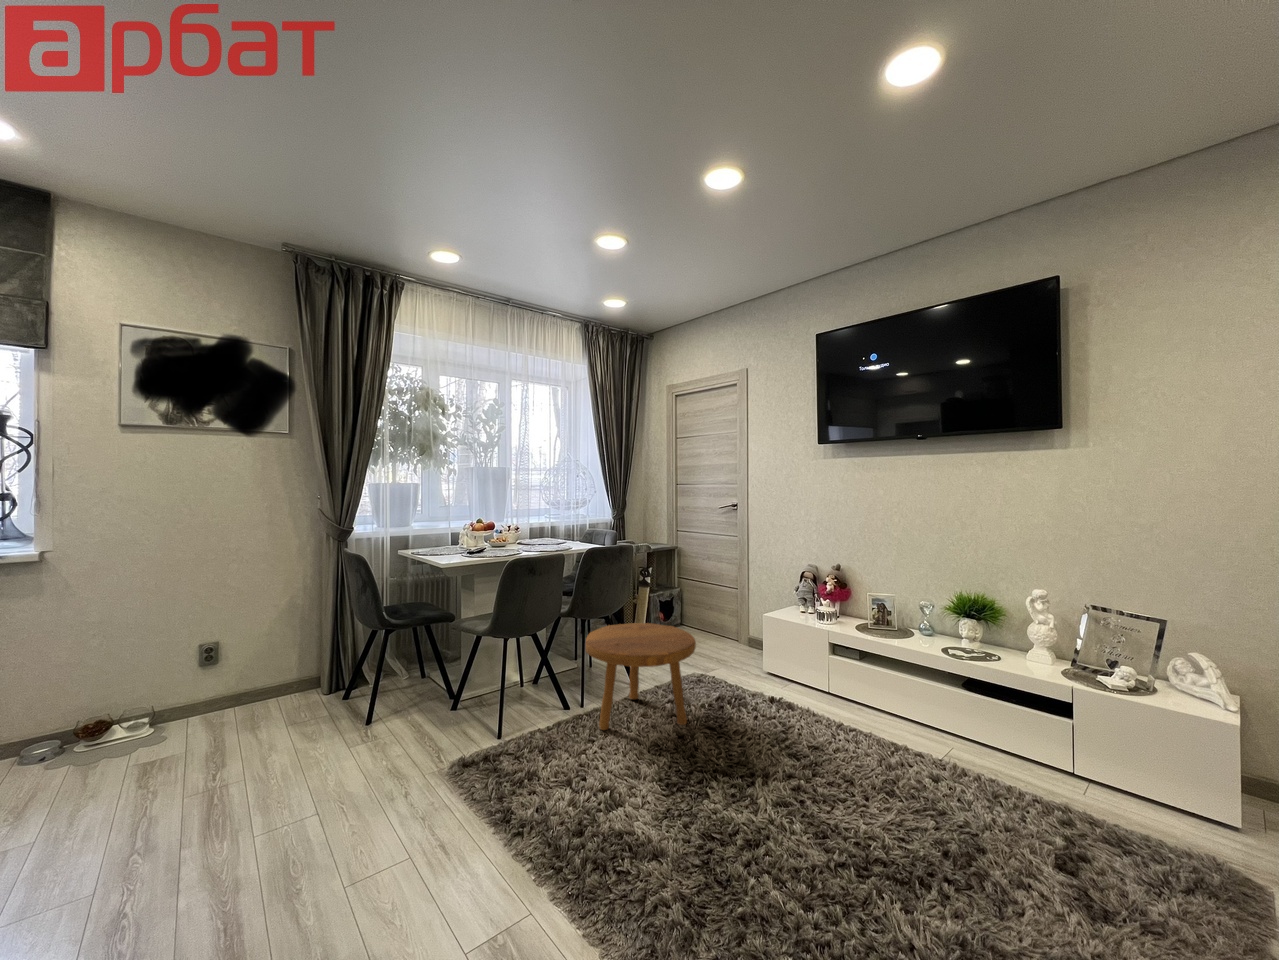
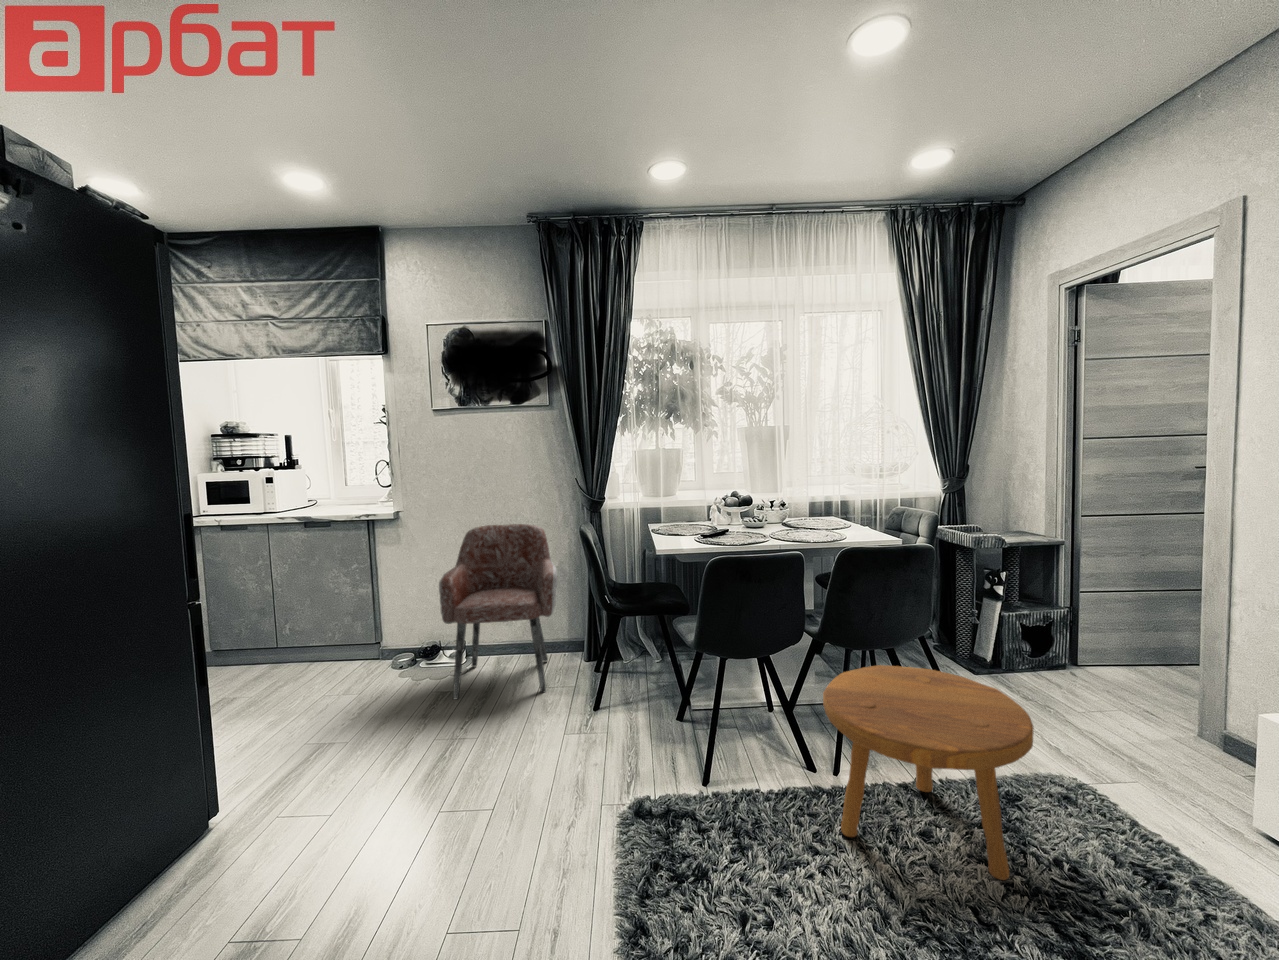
armchair: none [175,555,318,741] -> present [439,524,558,699]

